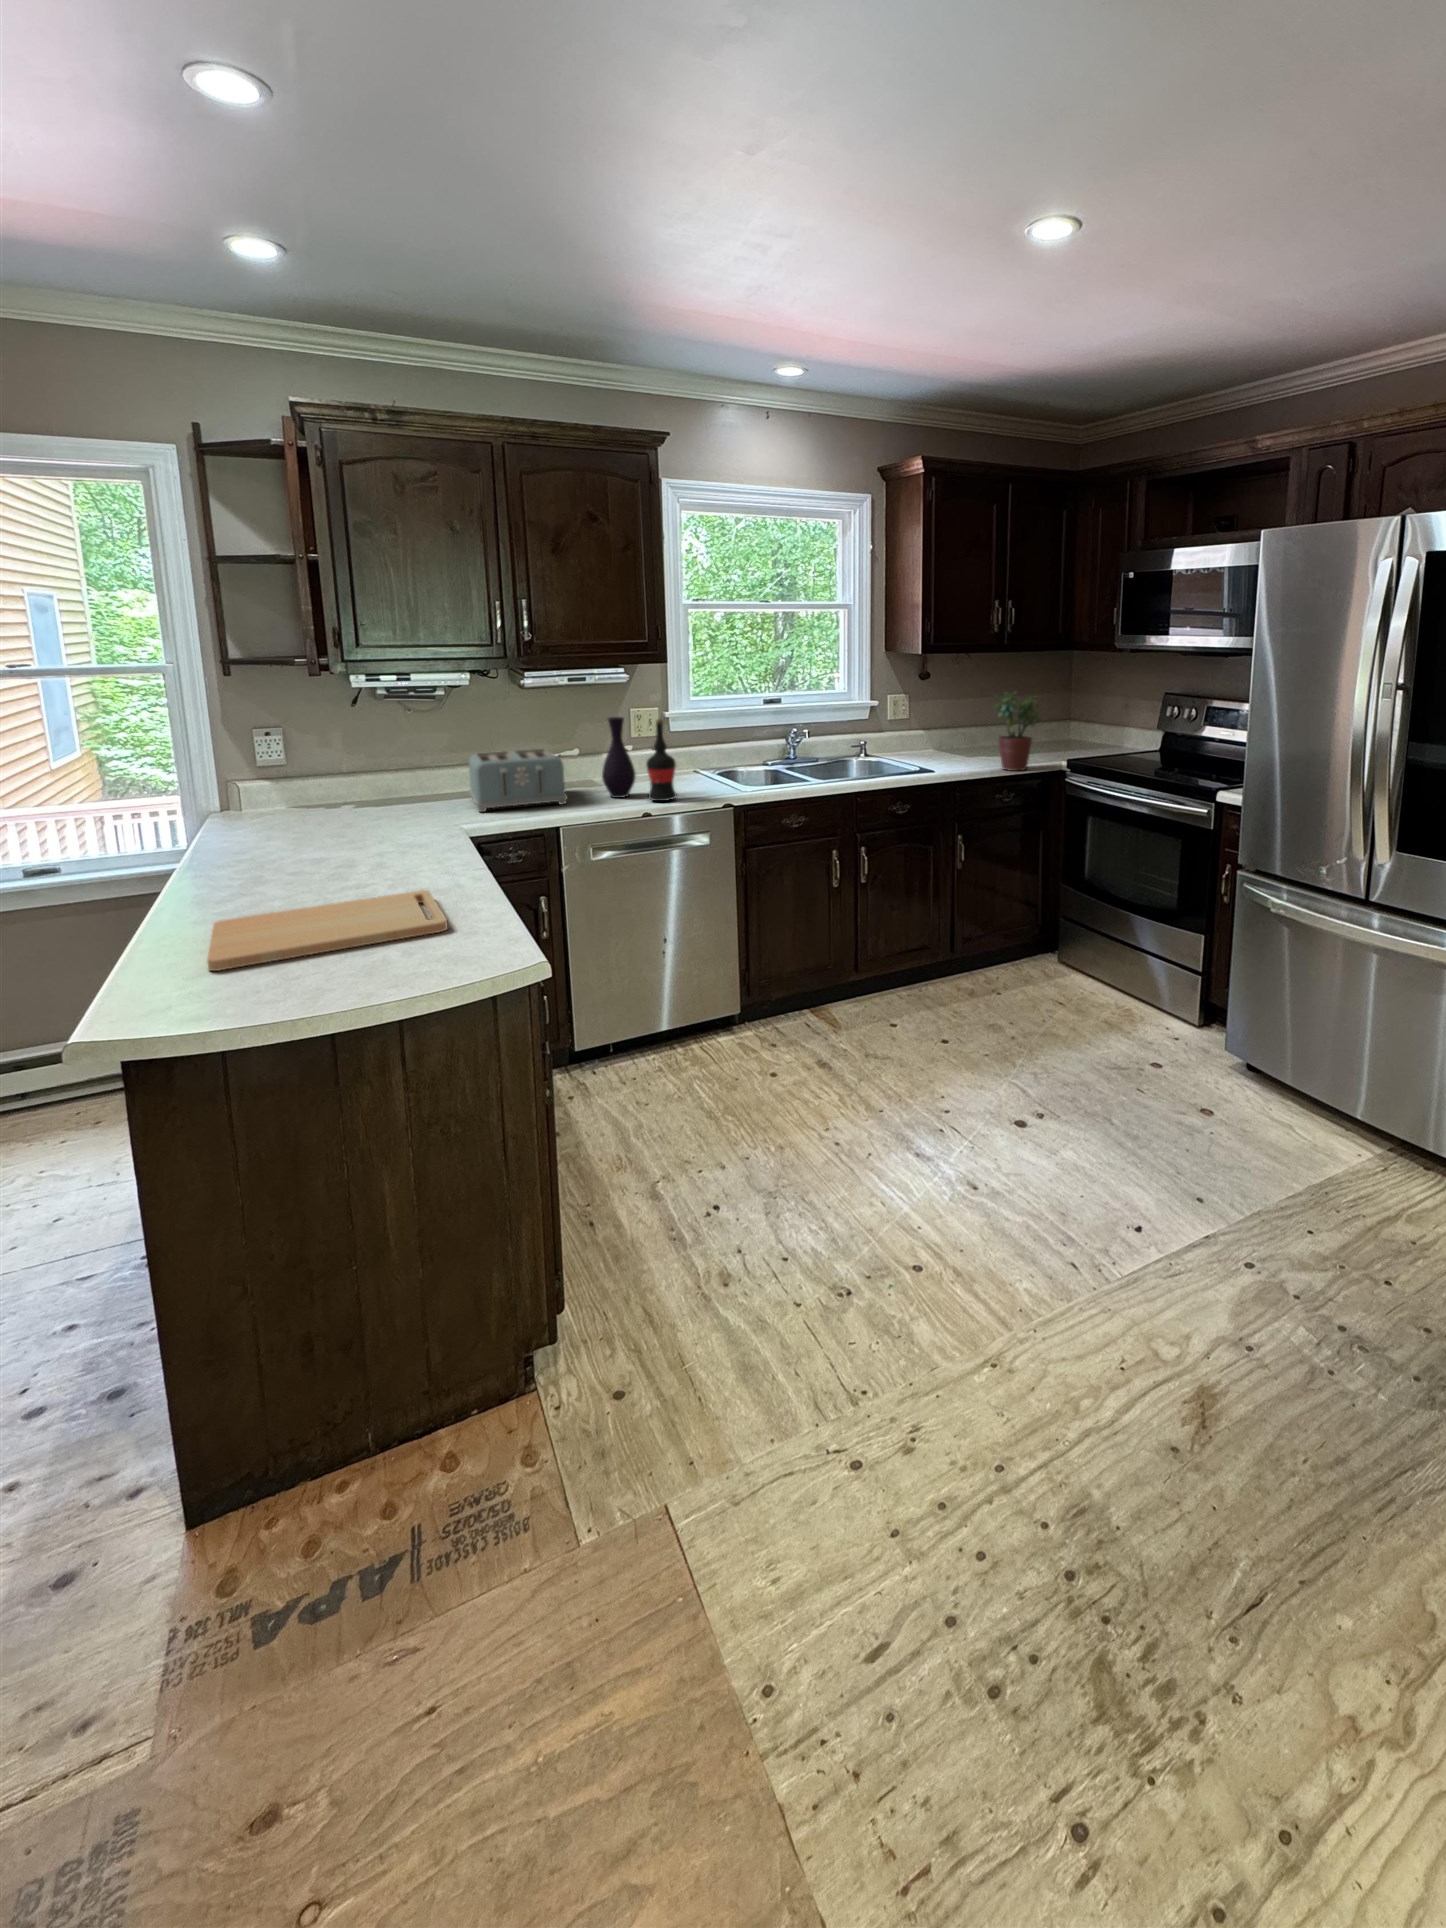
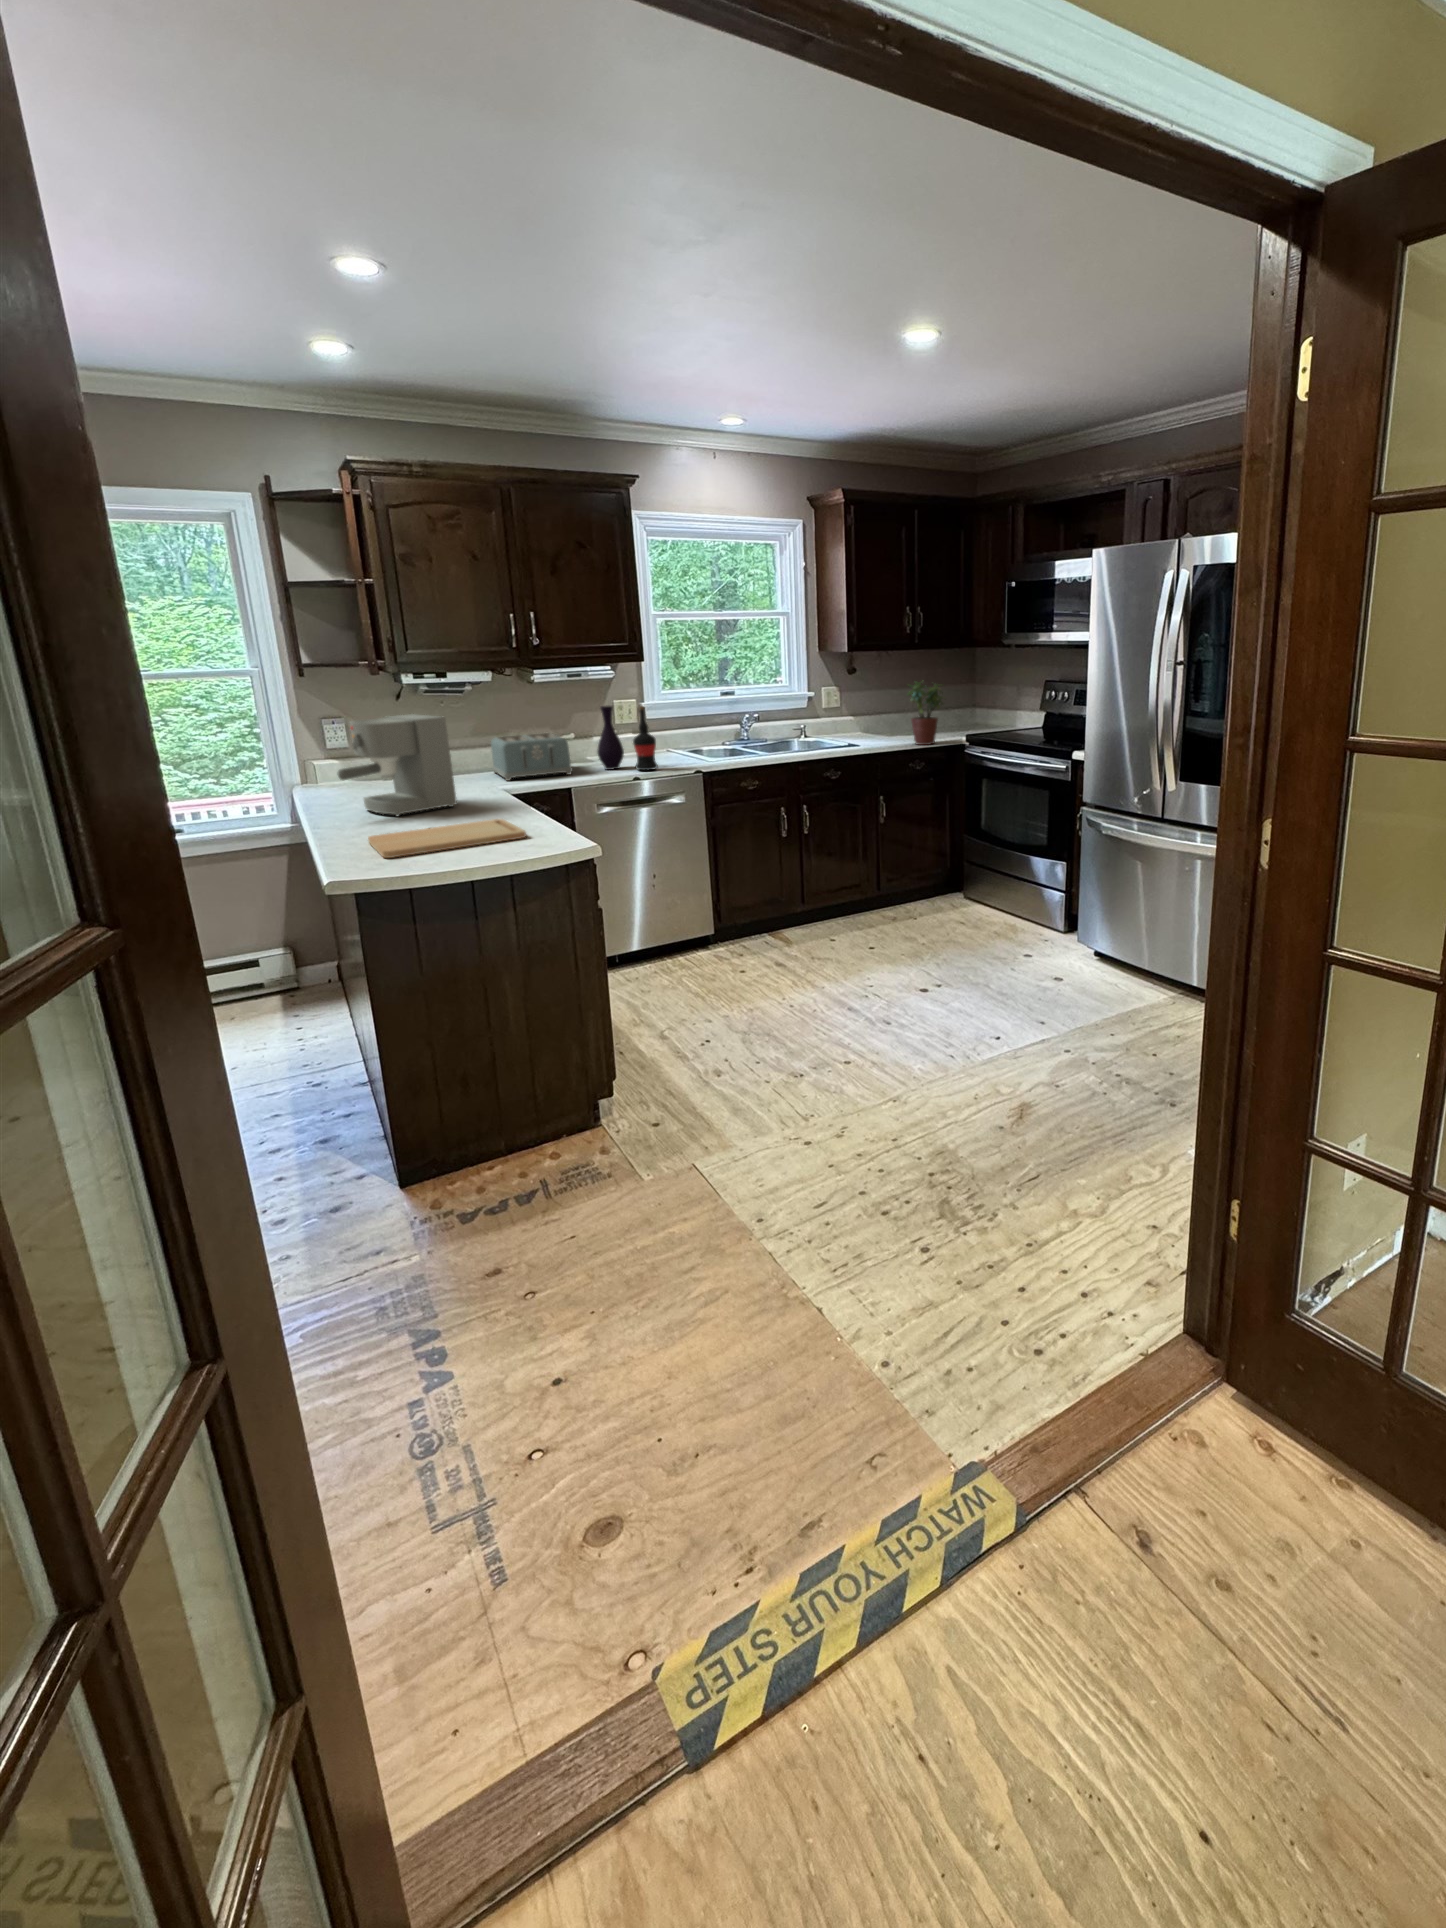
coffee maker: none [214,730,390,874] -> present [338,714,457,816]

